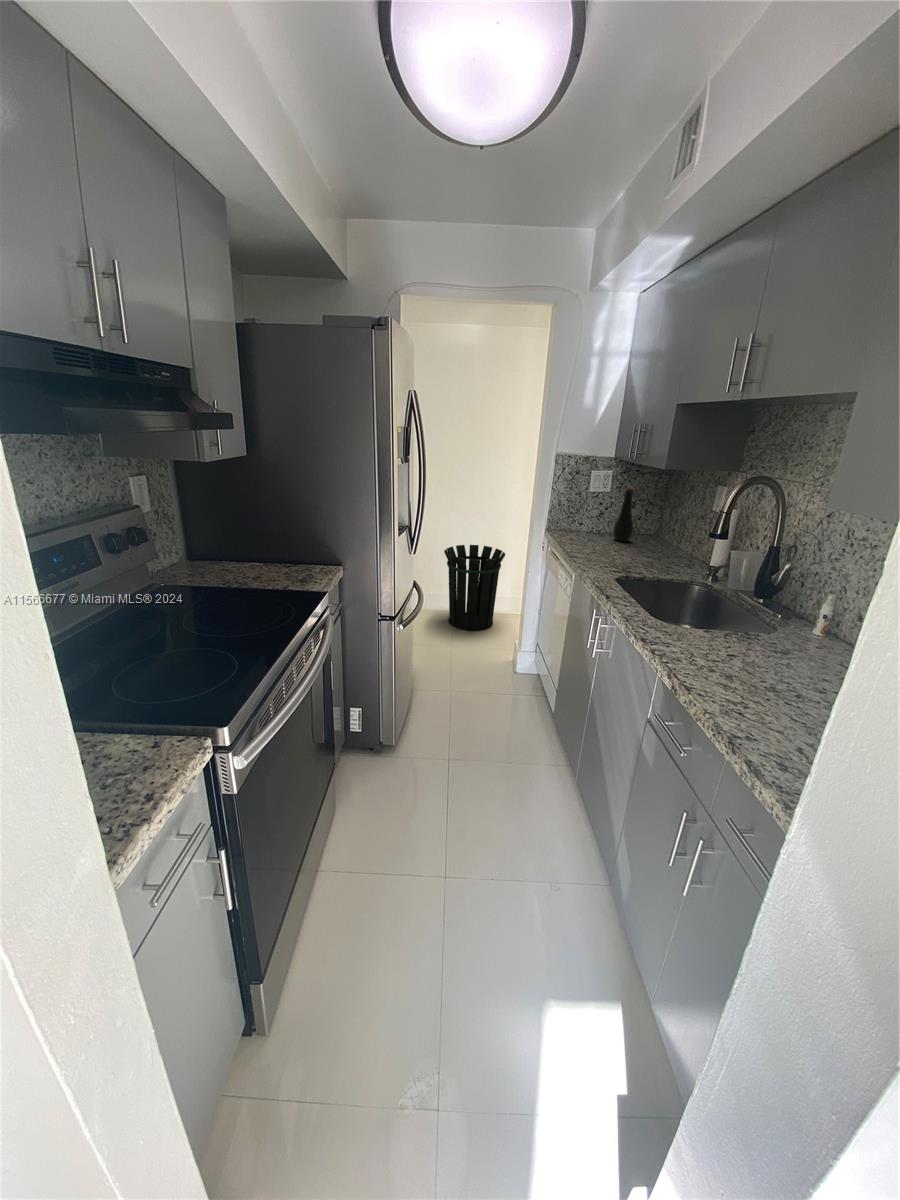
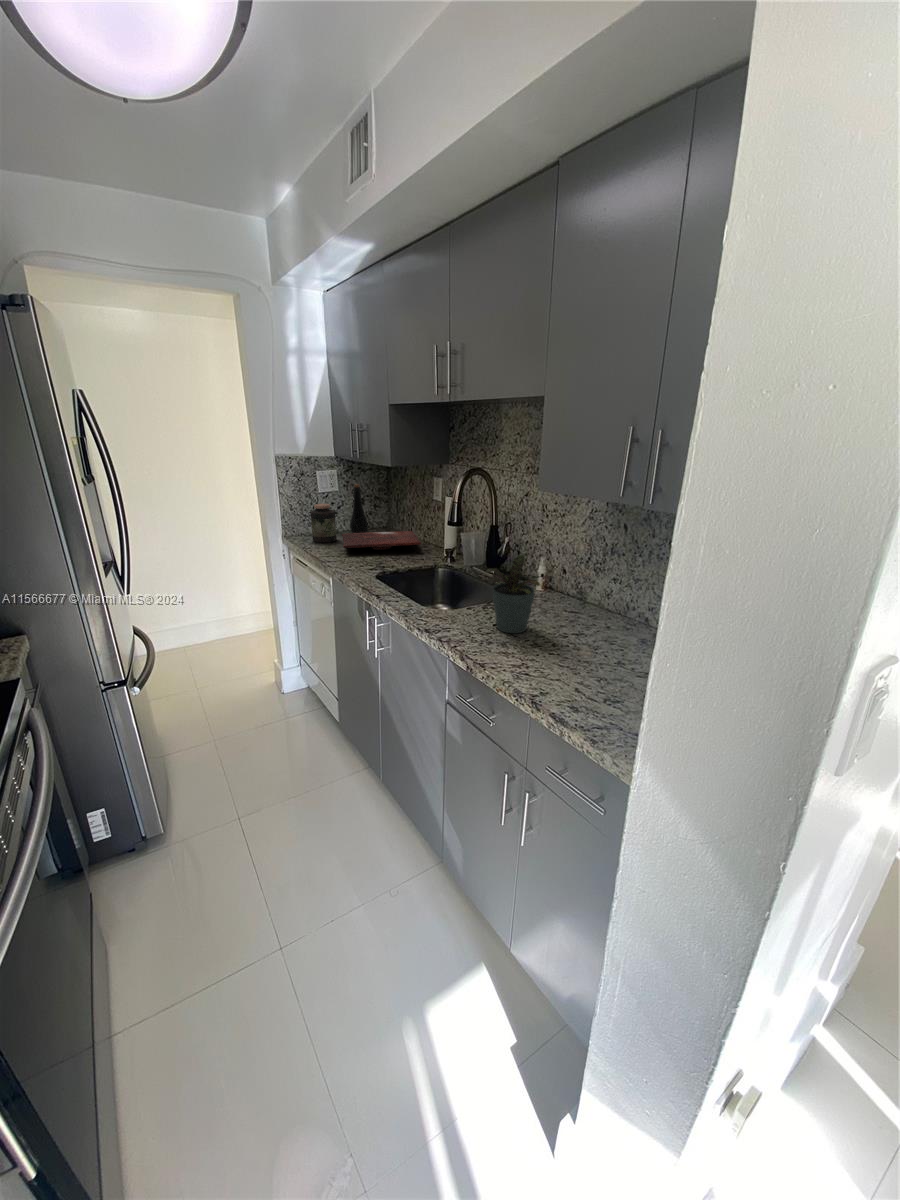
jar: none [573,502,600,541] -> present [310,504,337,543]
cutting board: none [597,535,684,558] -> present [342,531,421,550]
waste bin: present [444,545,505,631] -> none [161,563,241,661]
potted plant: none [725,581,801,671] -> present [486,555,540,633]

